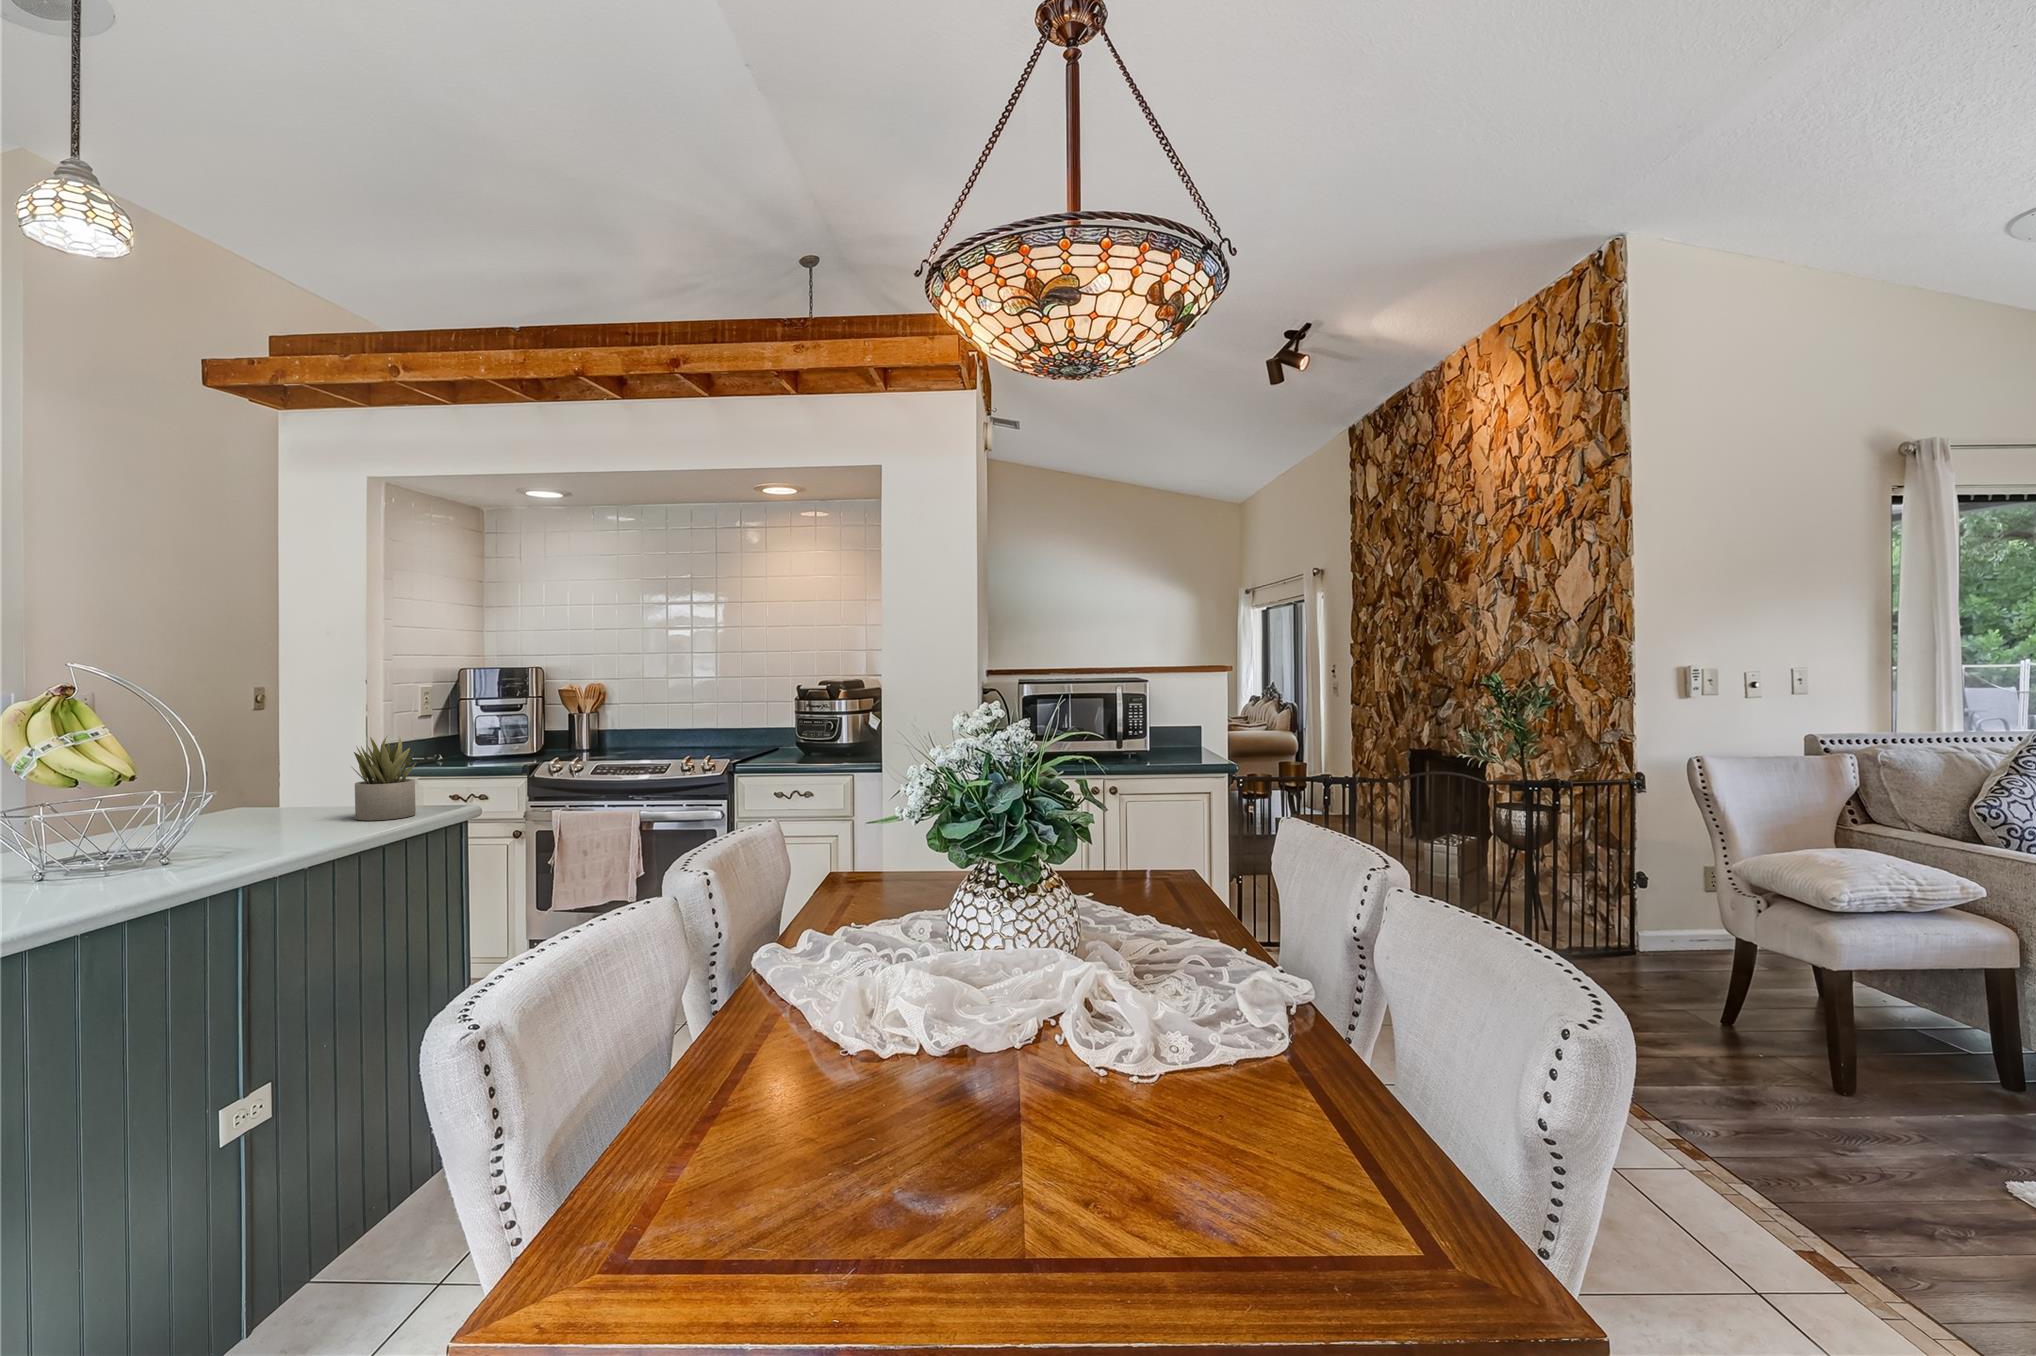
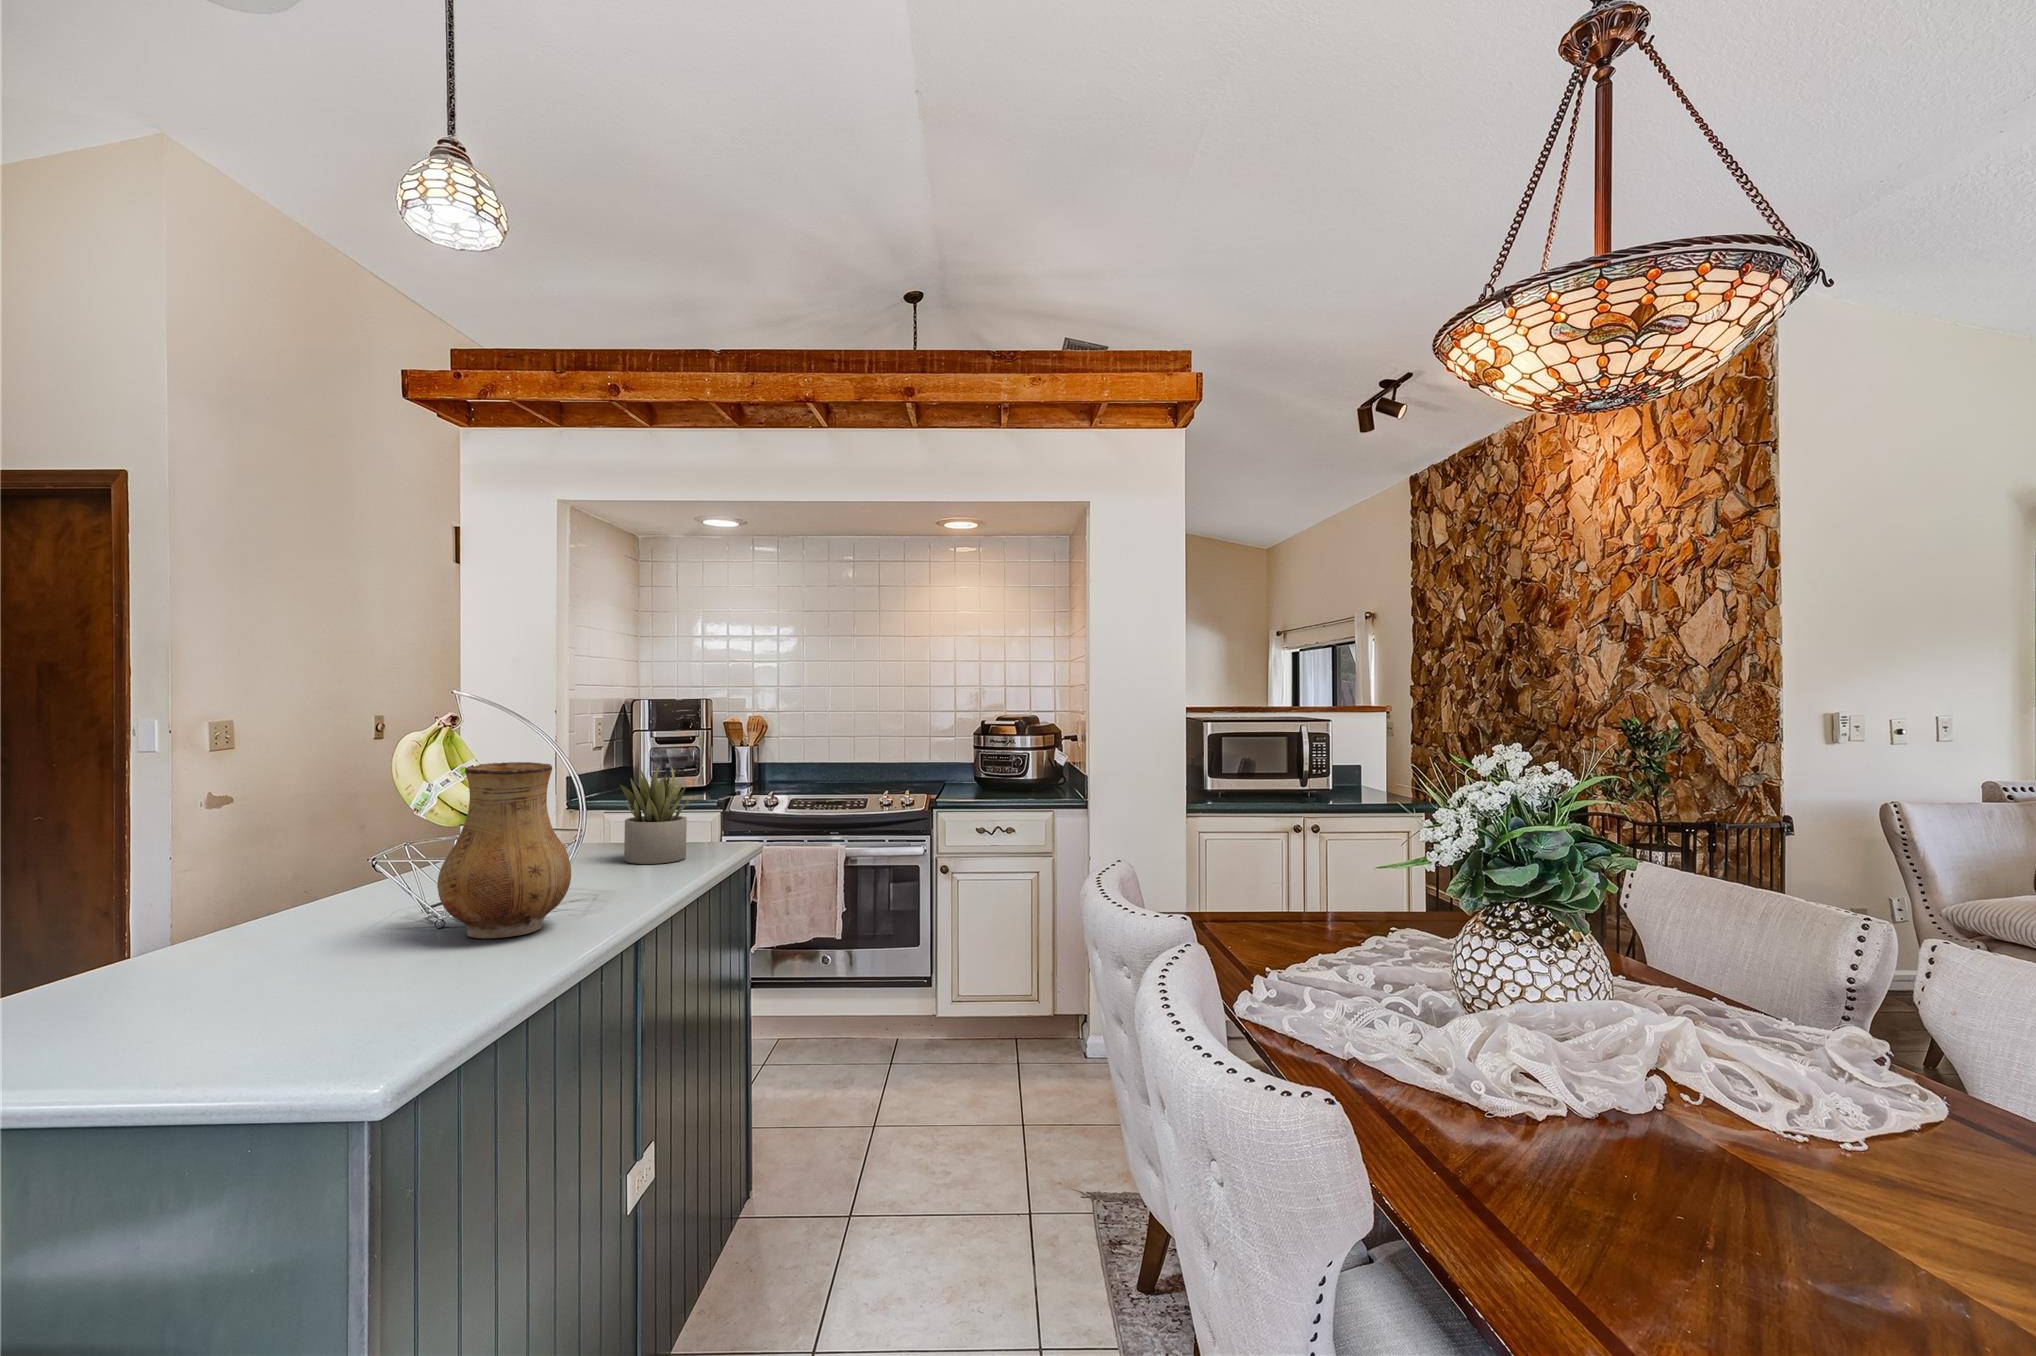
ceramic pitcher: none [85,733,213,876] -> present [437,762,571,938]

